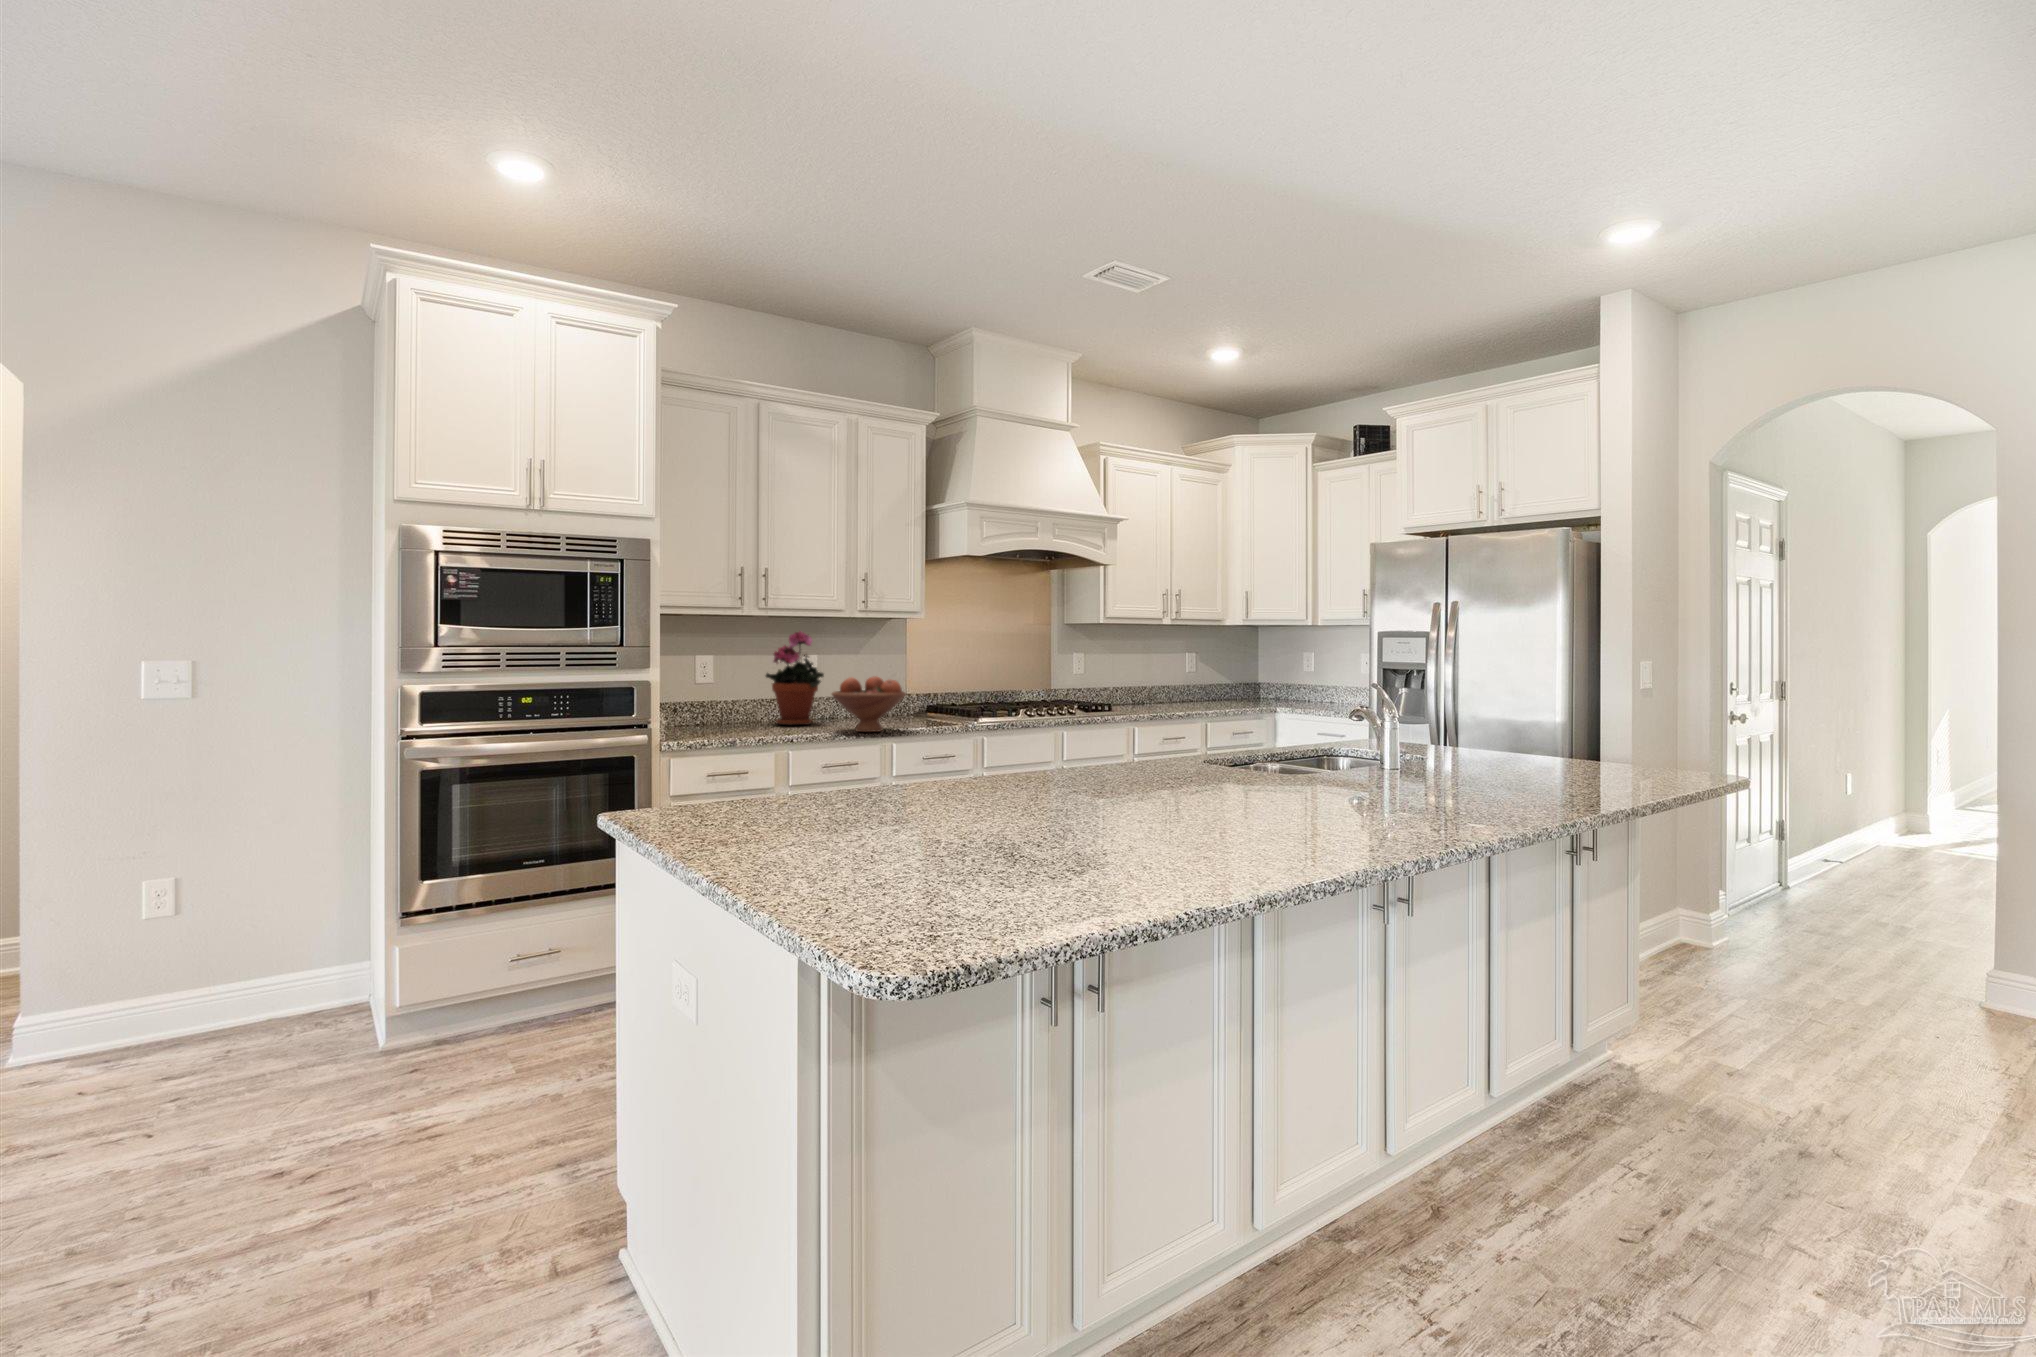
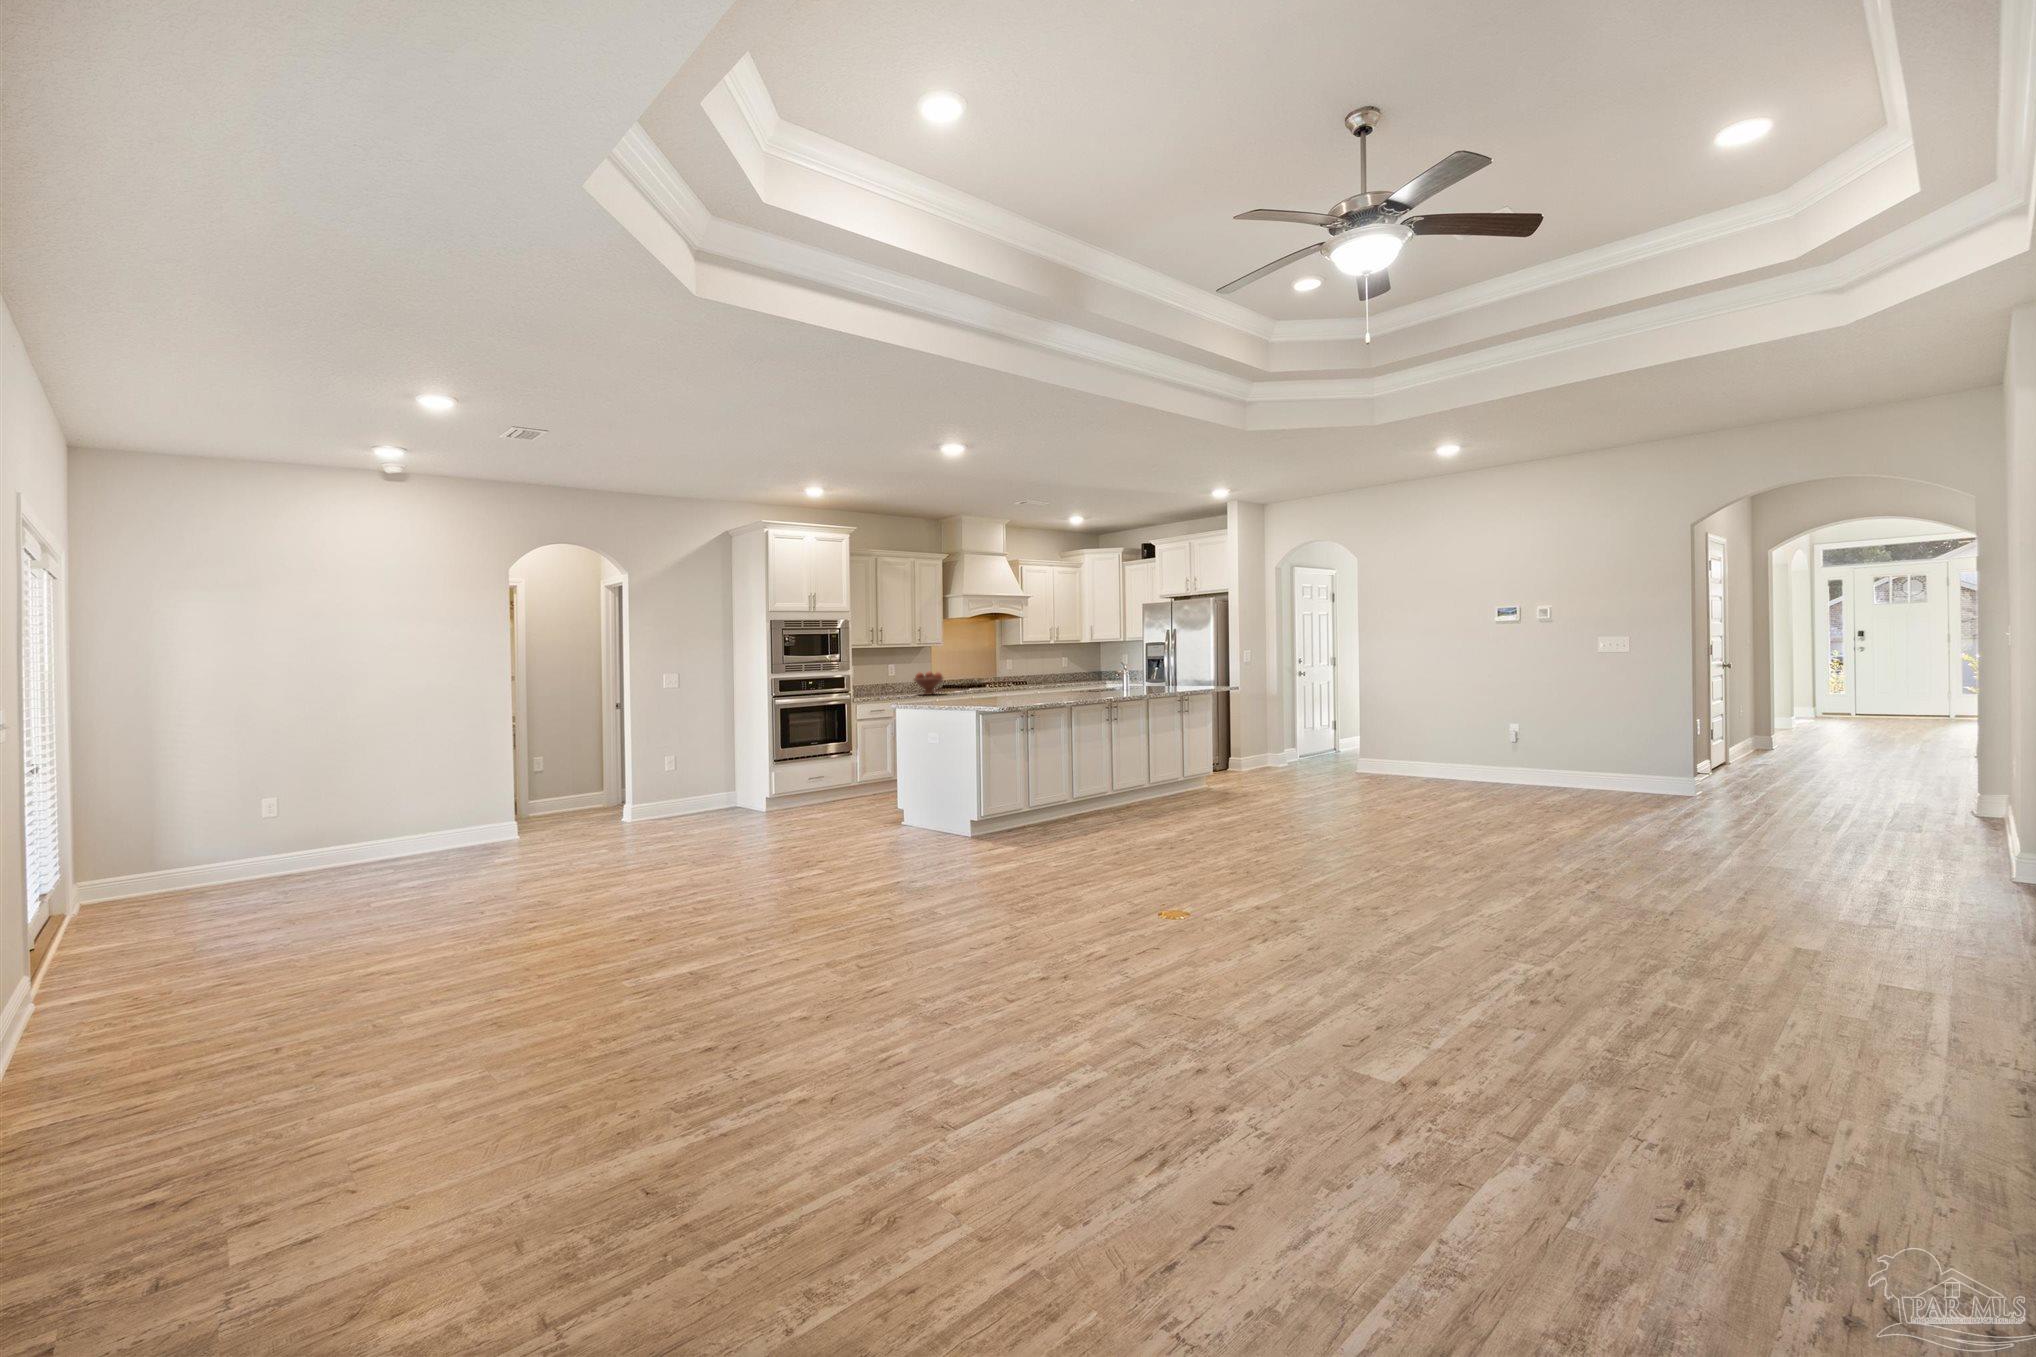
potted plant: present [766,632,824,725] -> none [880,653,905,694]

